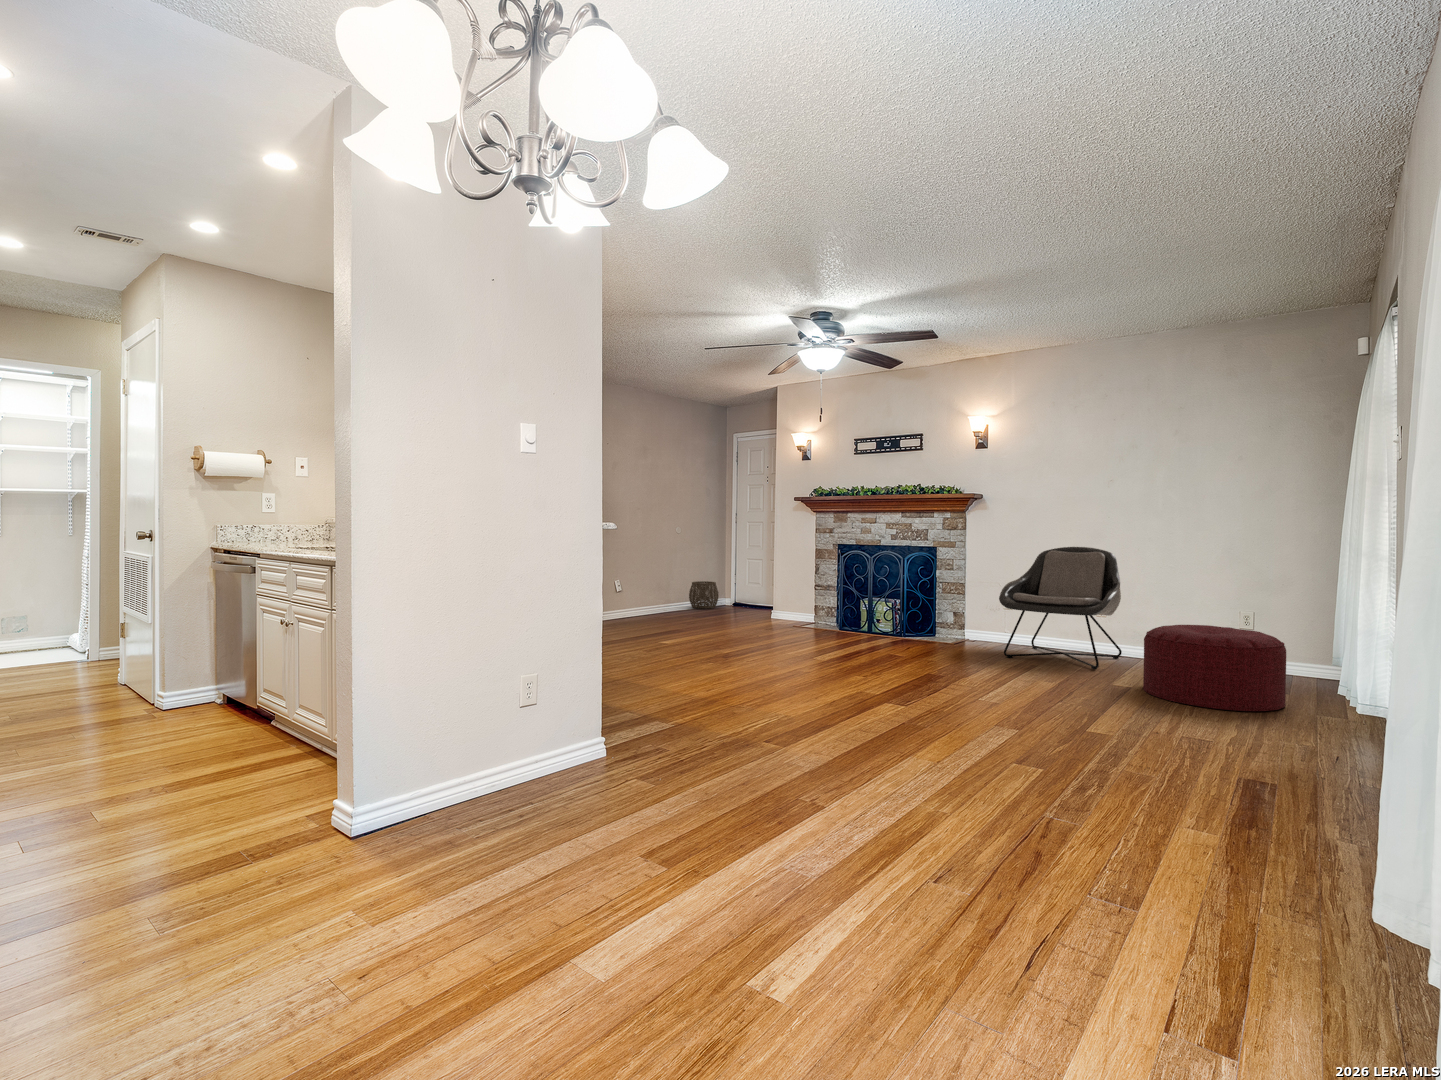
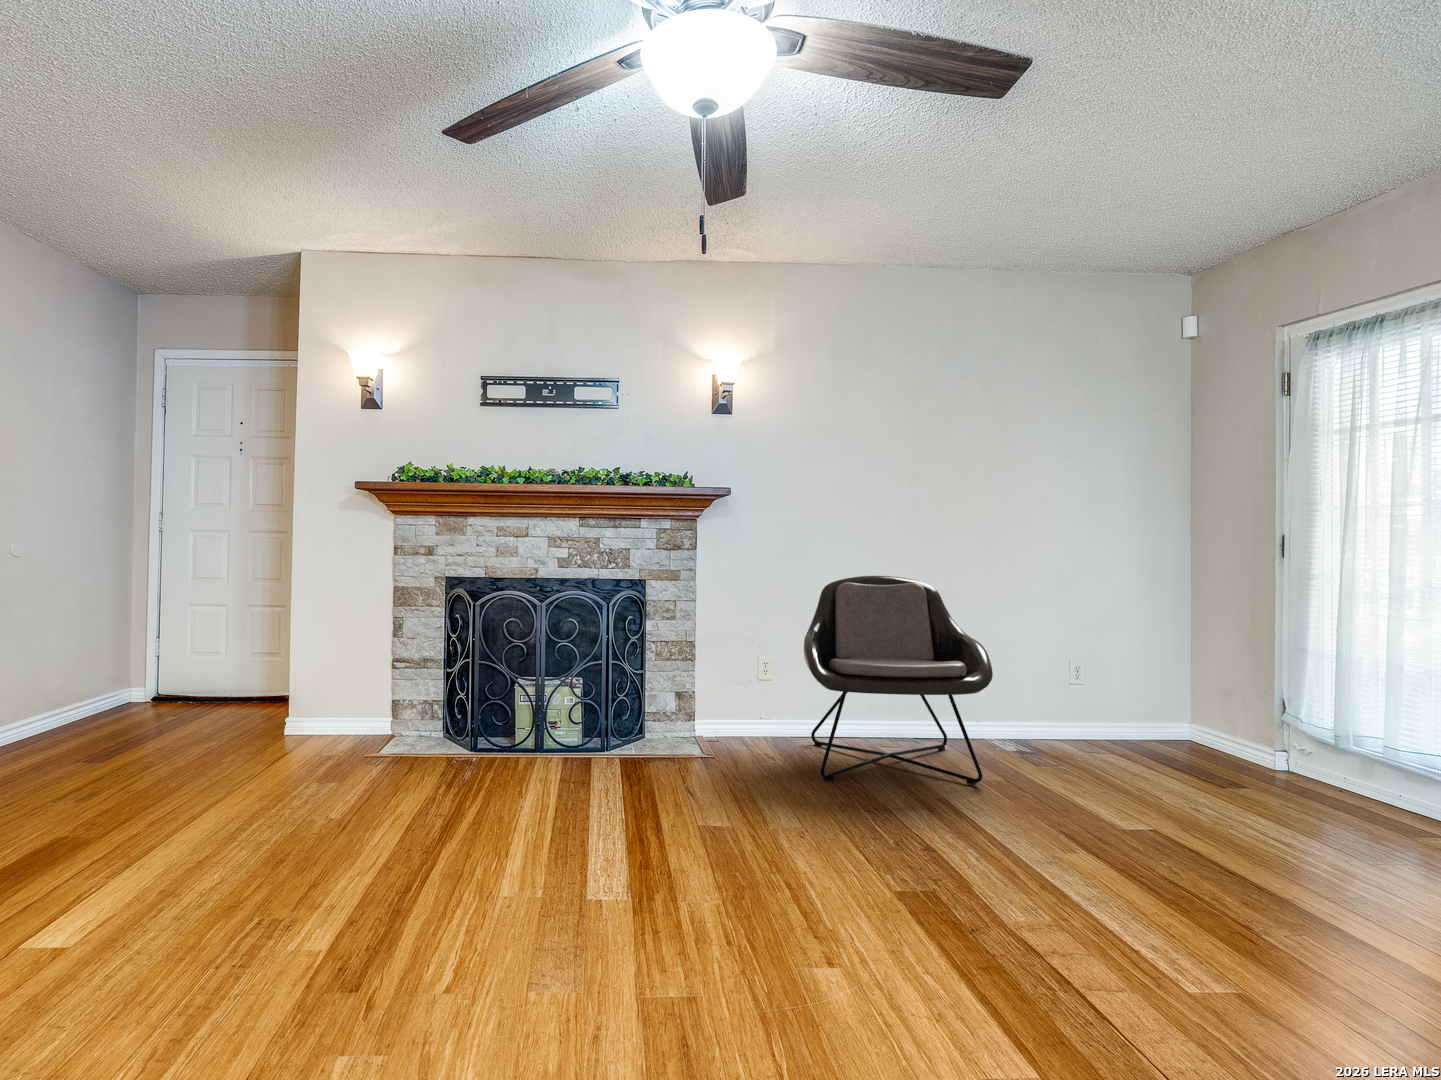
woven basket: present [689,581,719,609] -> none [48,664,139,732]
ottoman: present [1143,625,1286,711] -> none [1094,698,1327,858]

